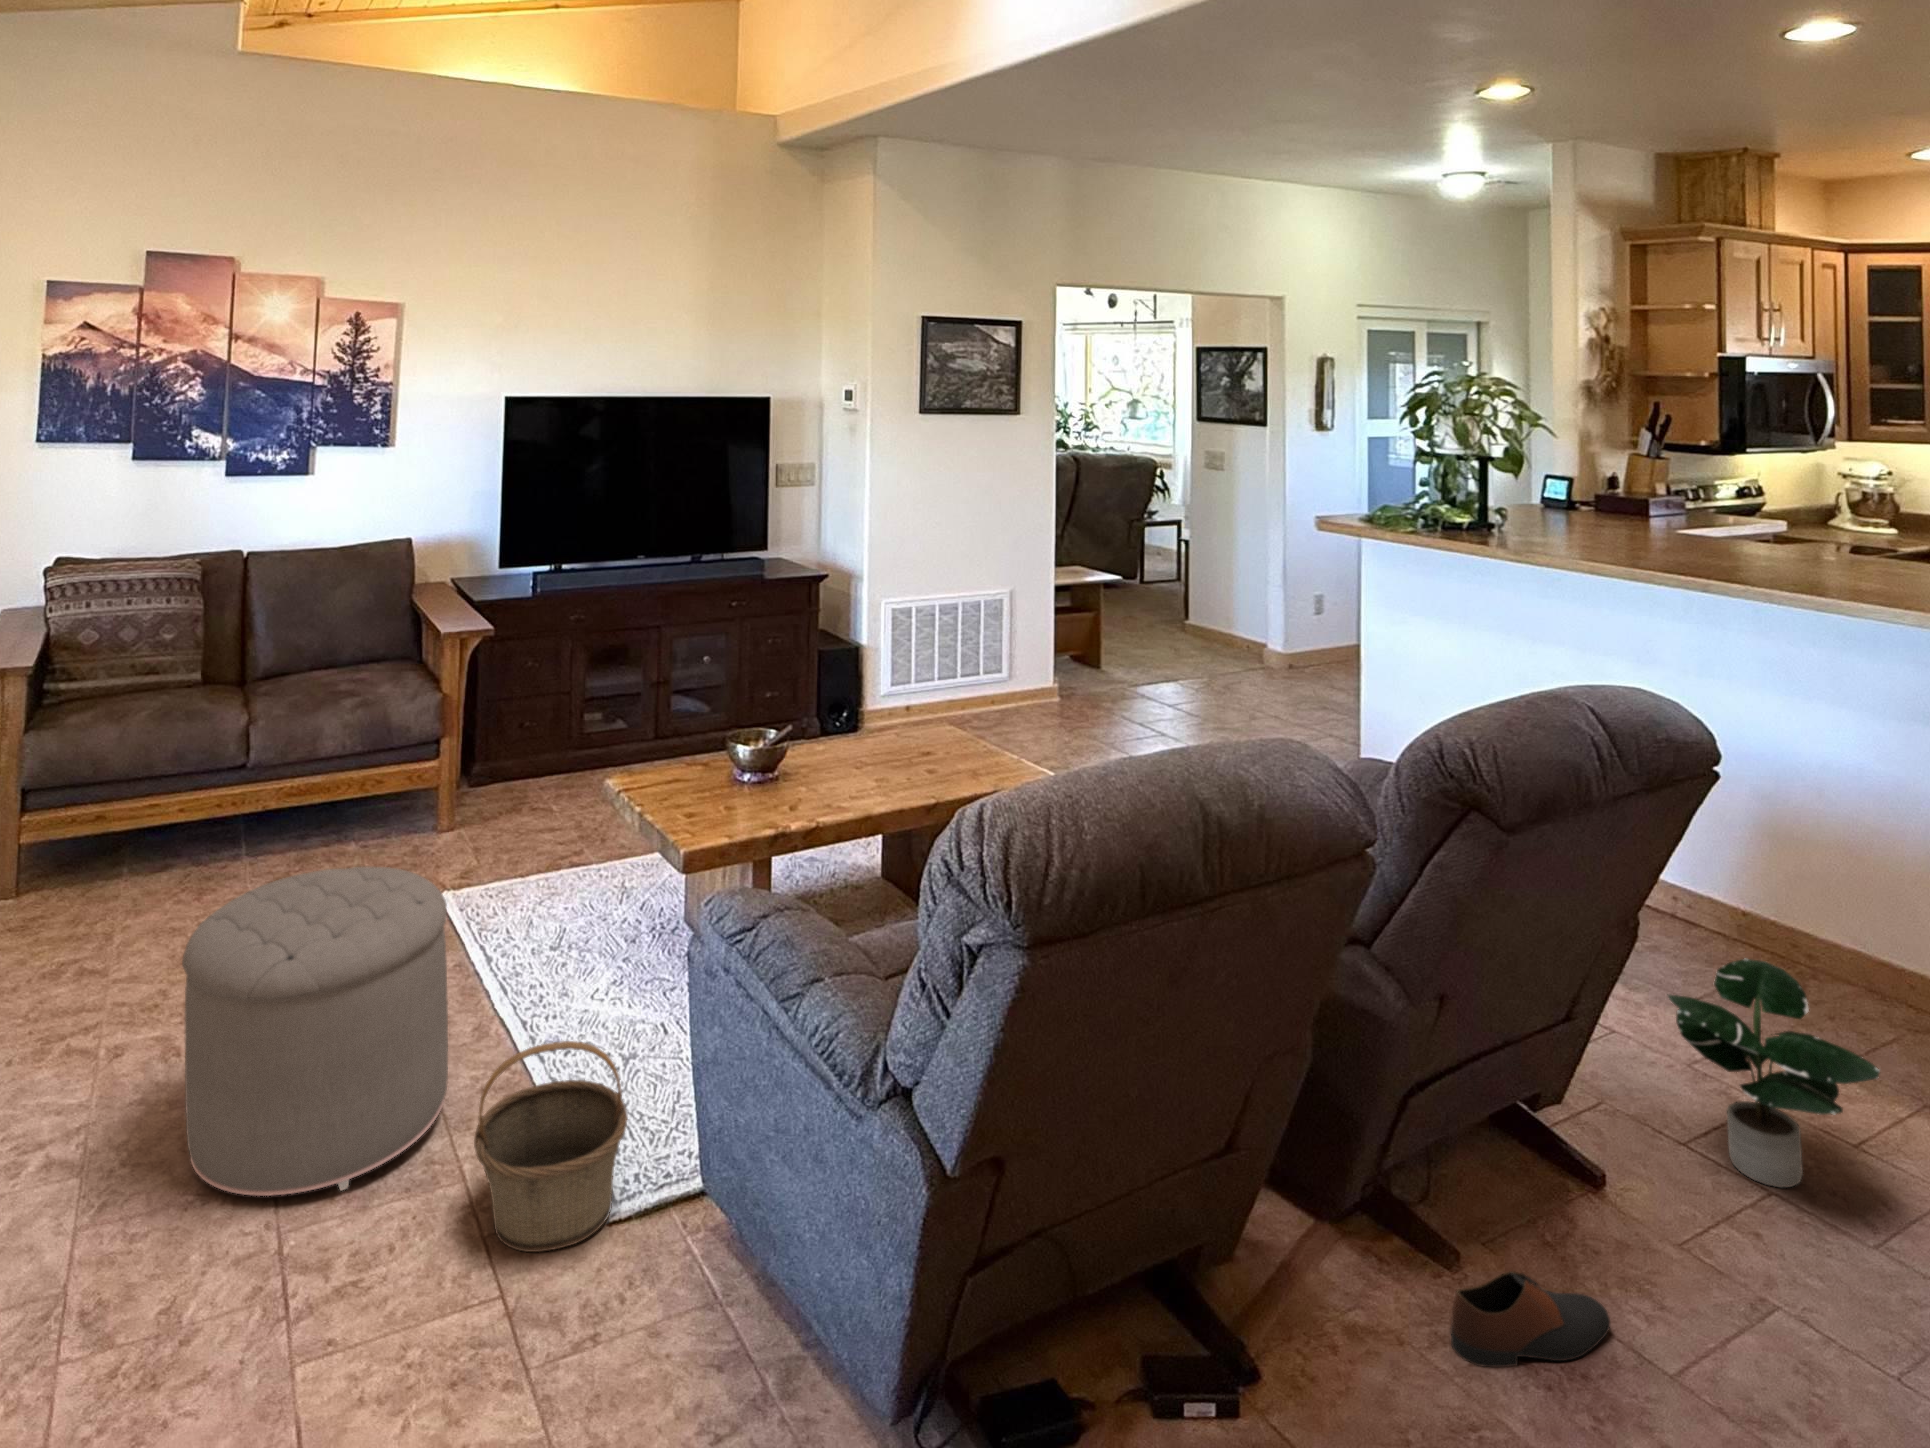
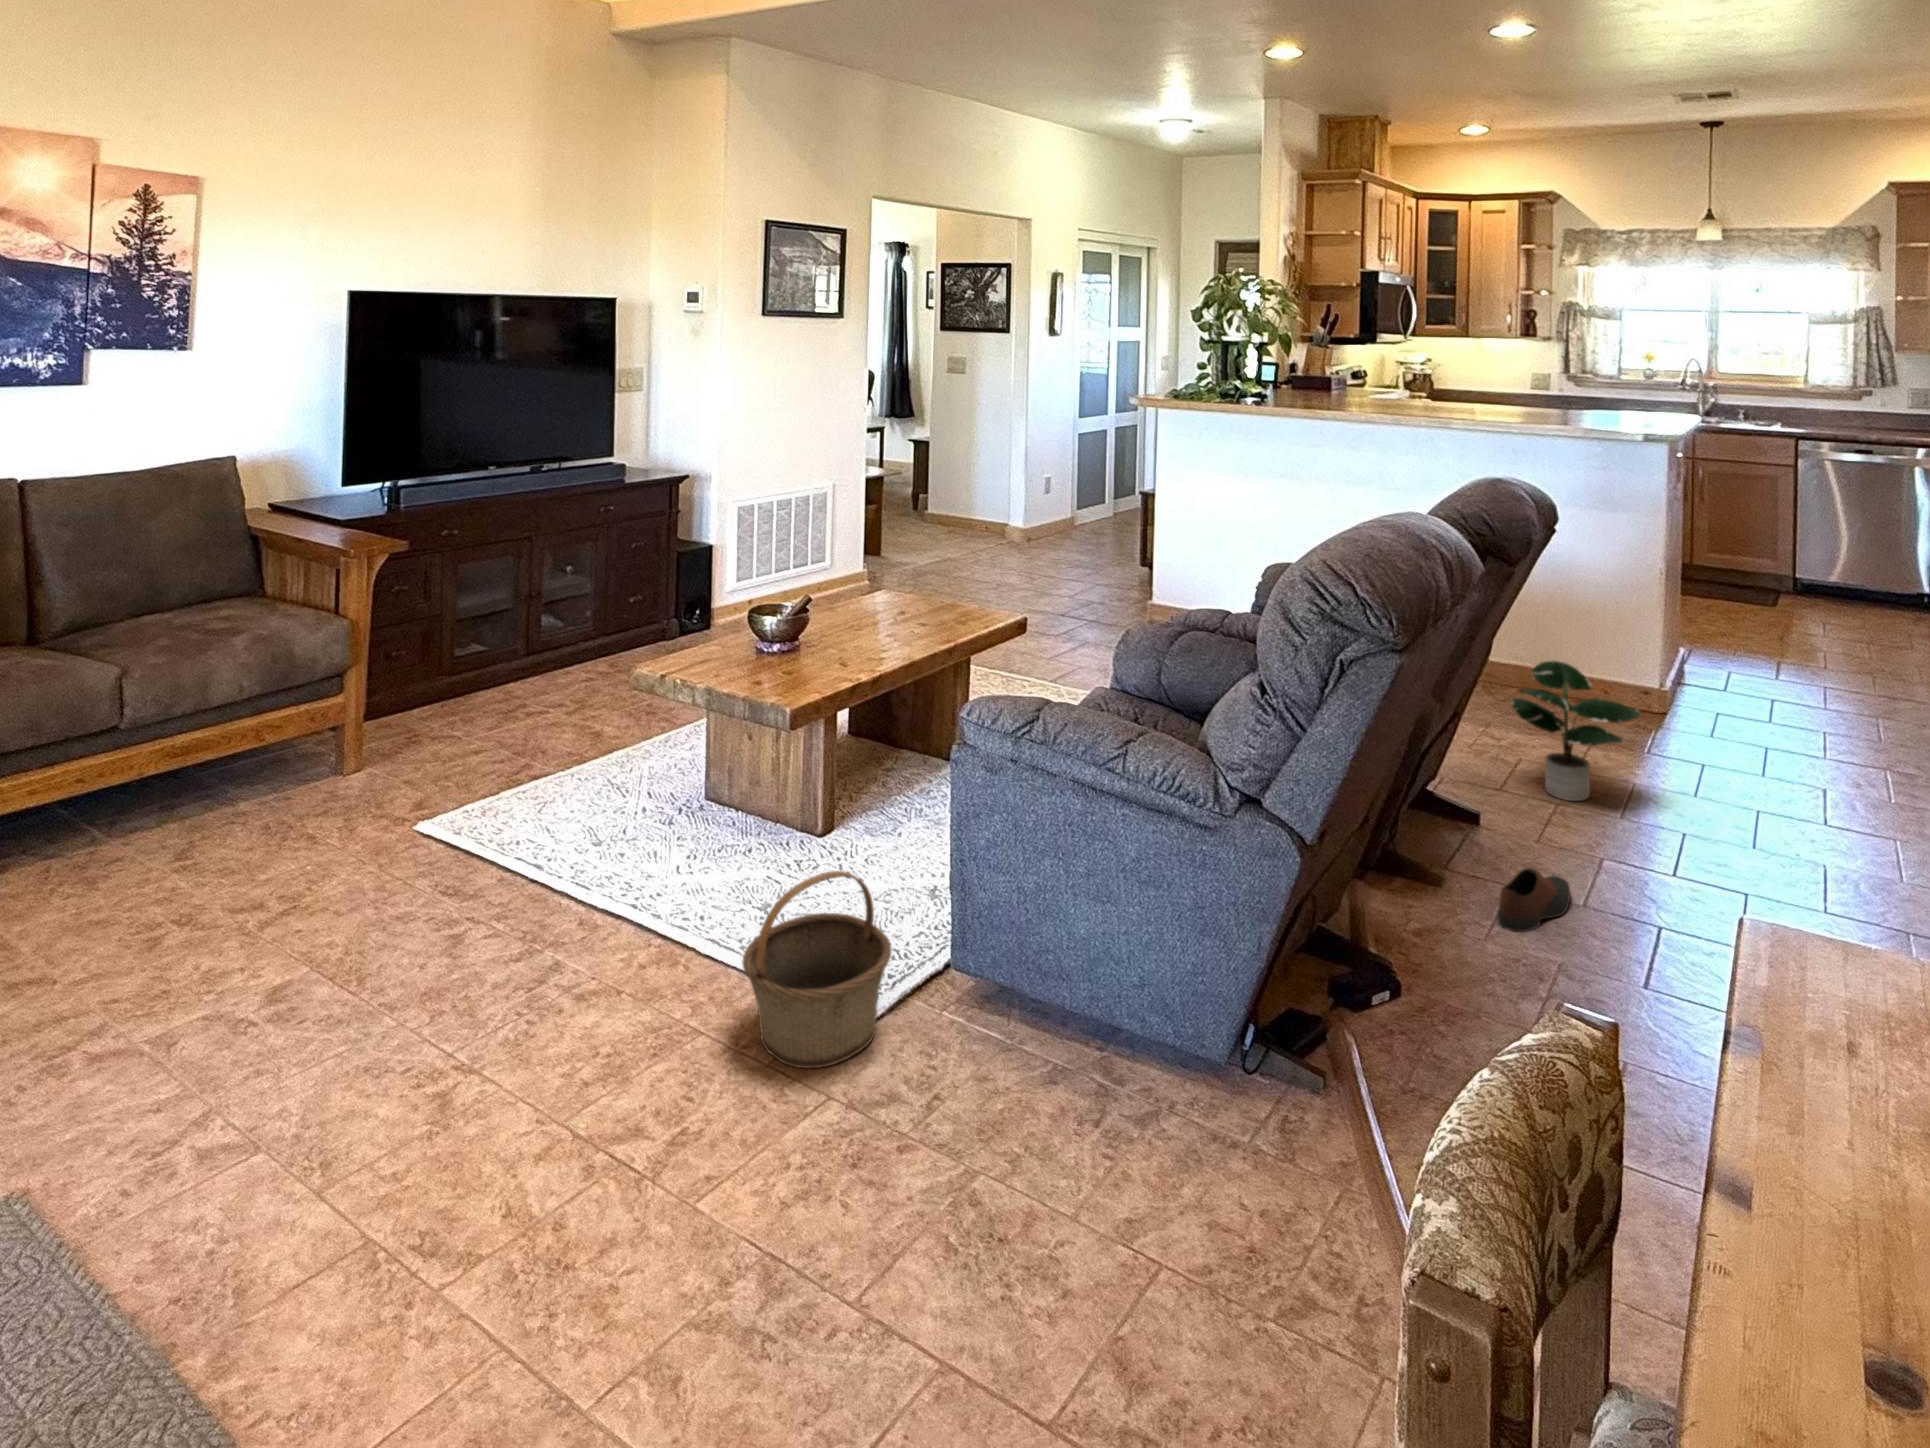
ottoman: present [182,866,448,1196] -> none [357,763,643,1112]

